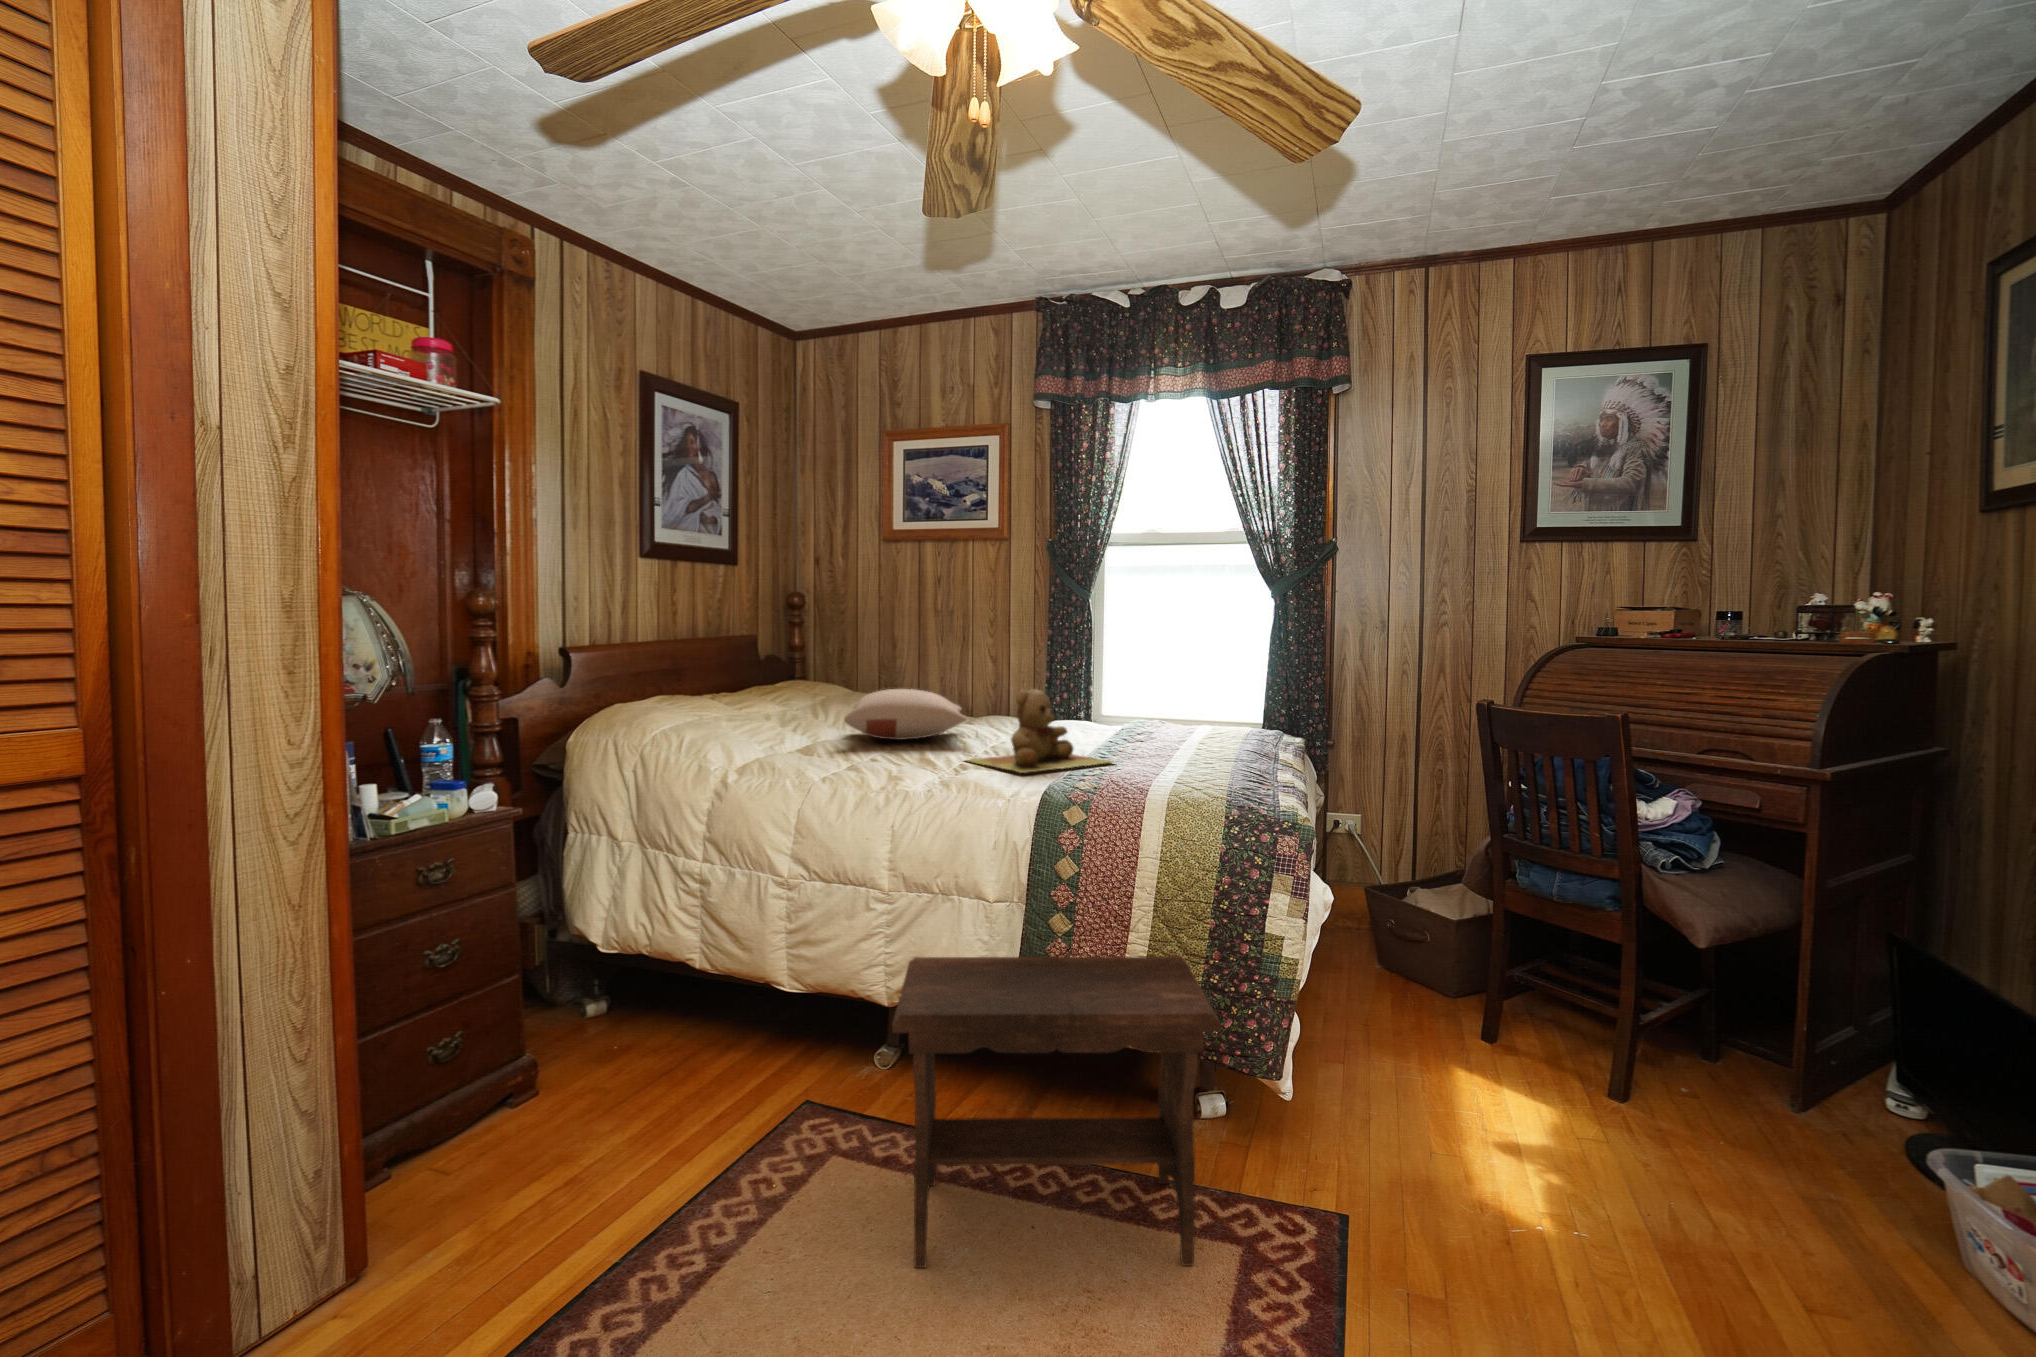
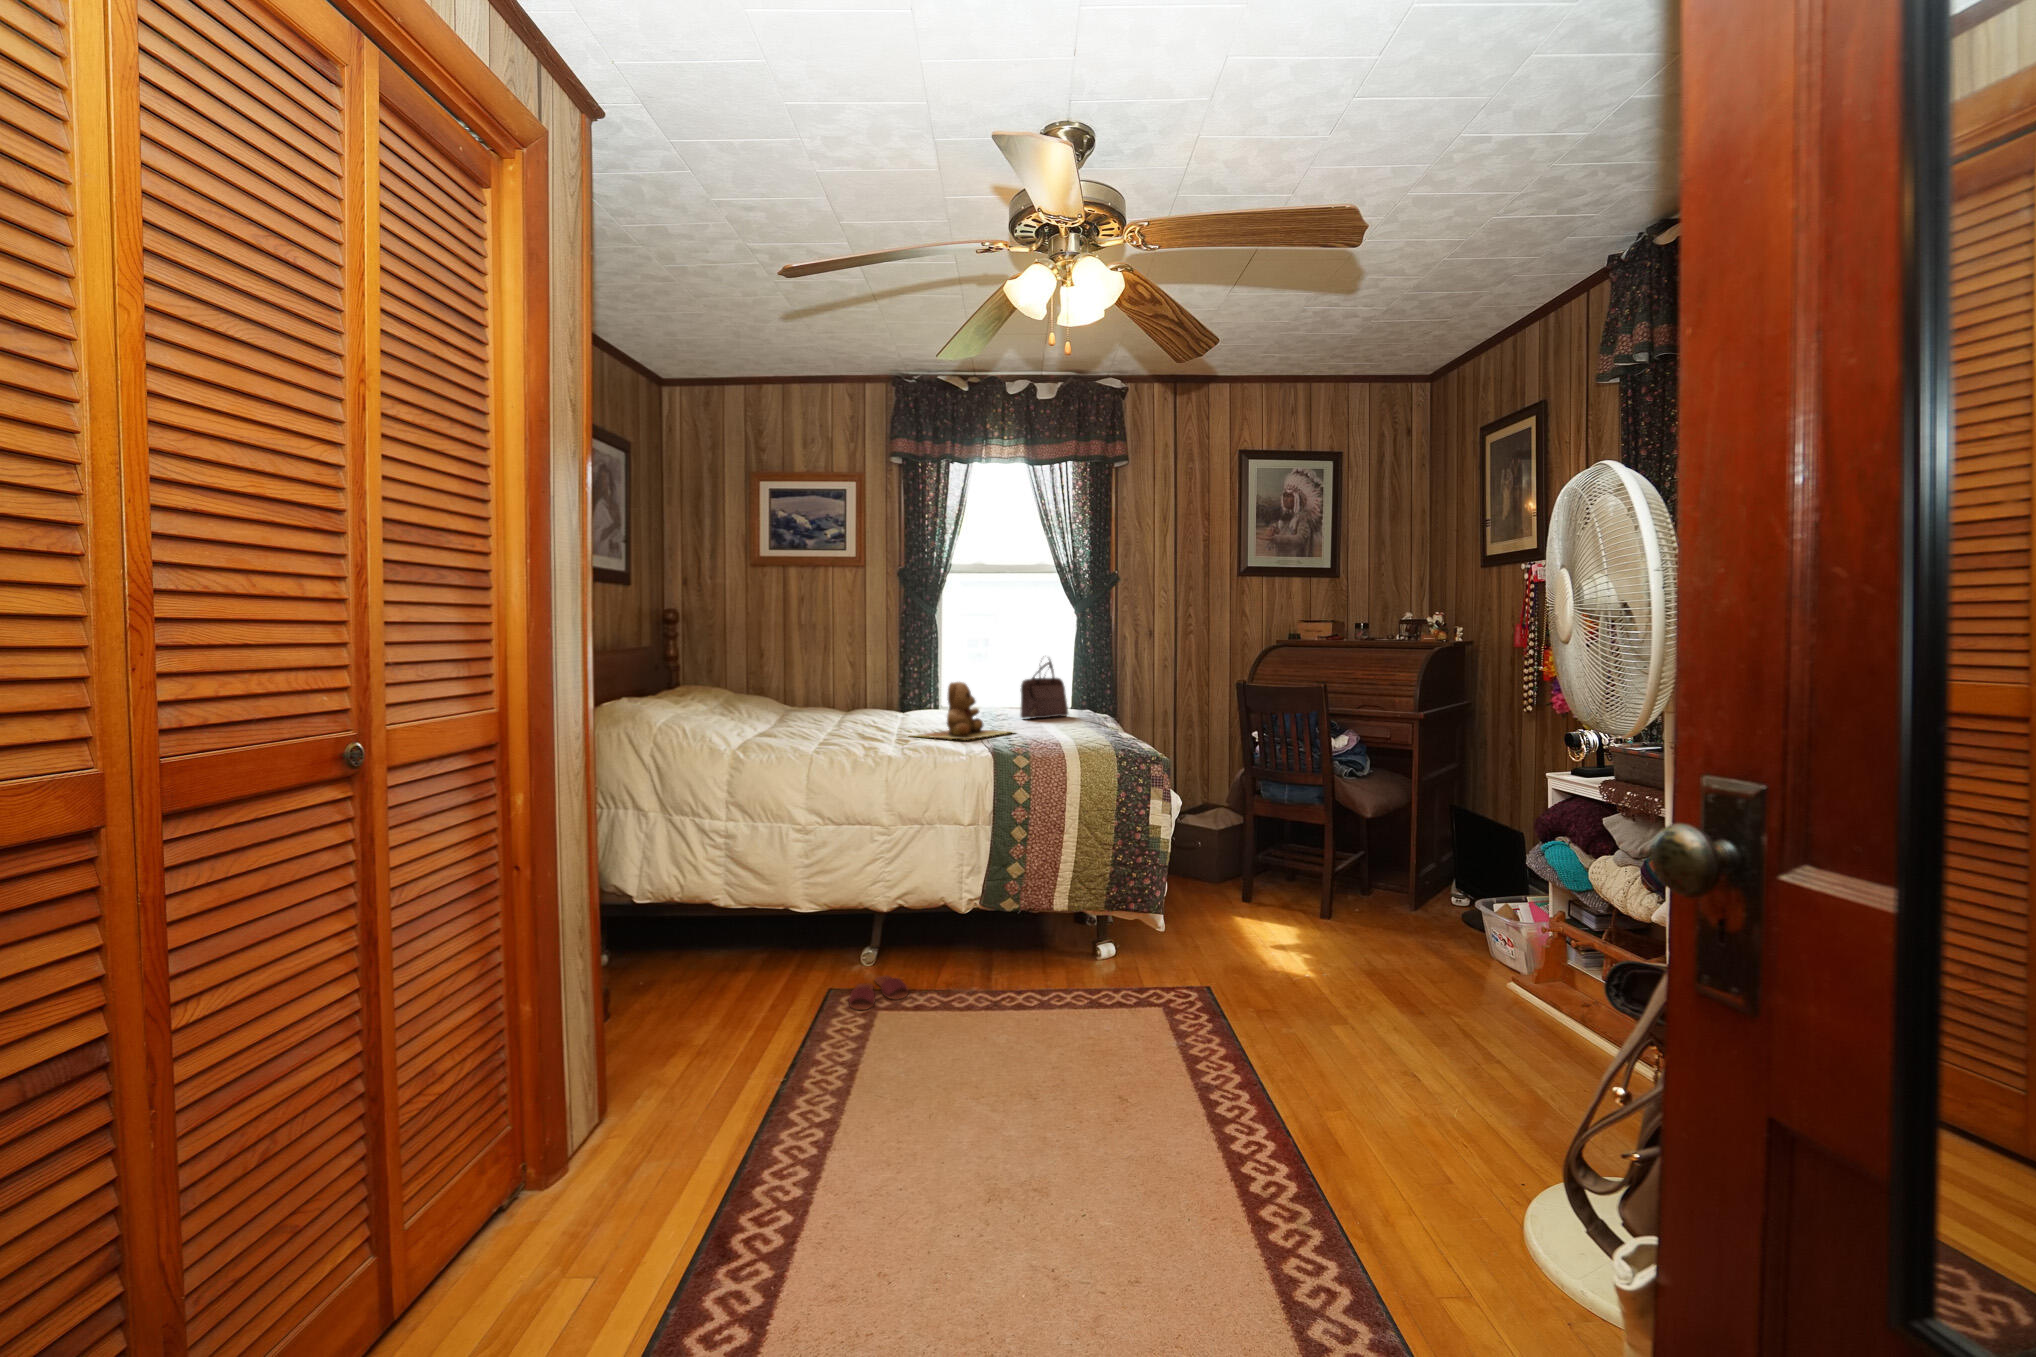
handbag: none [1157,654,1231,739] -> present [1021,659,1068,719]
pillow: present [844,689,966,740] -> none [779,688,892,727]
footstool: present [892,956,1222,1268] -> none [943,841,1157,1042]
slippers: none [792,1095,885,1156] -> present [849,975,908,1010]

